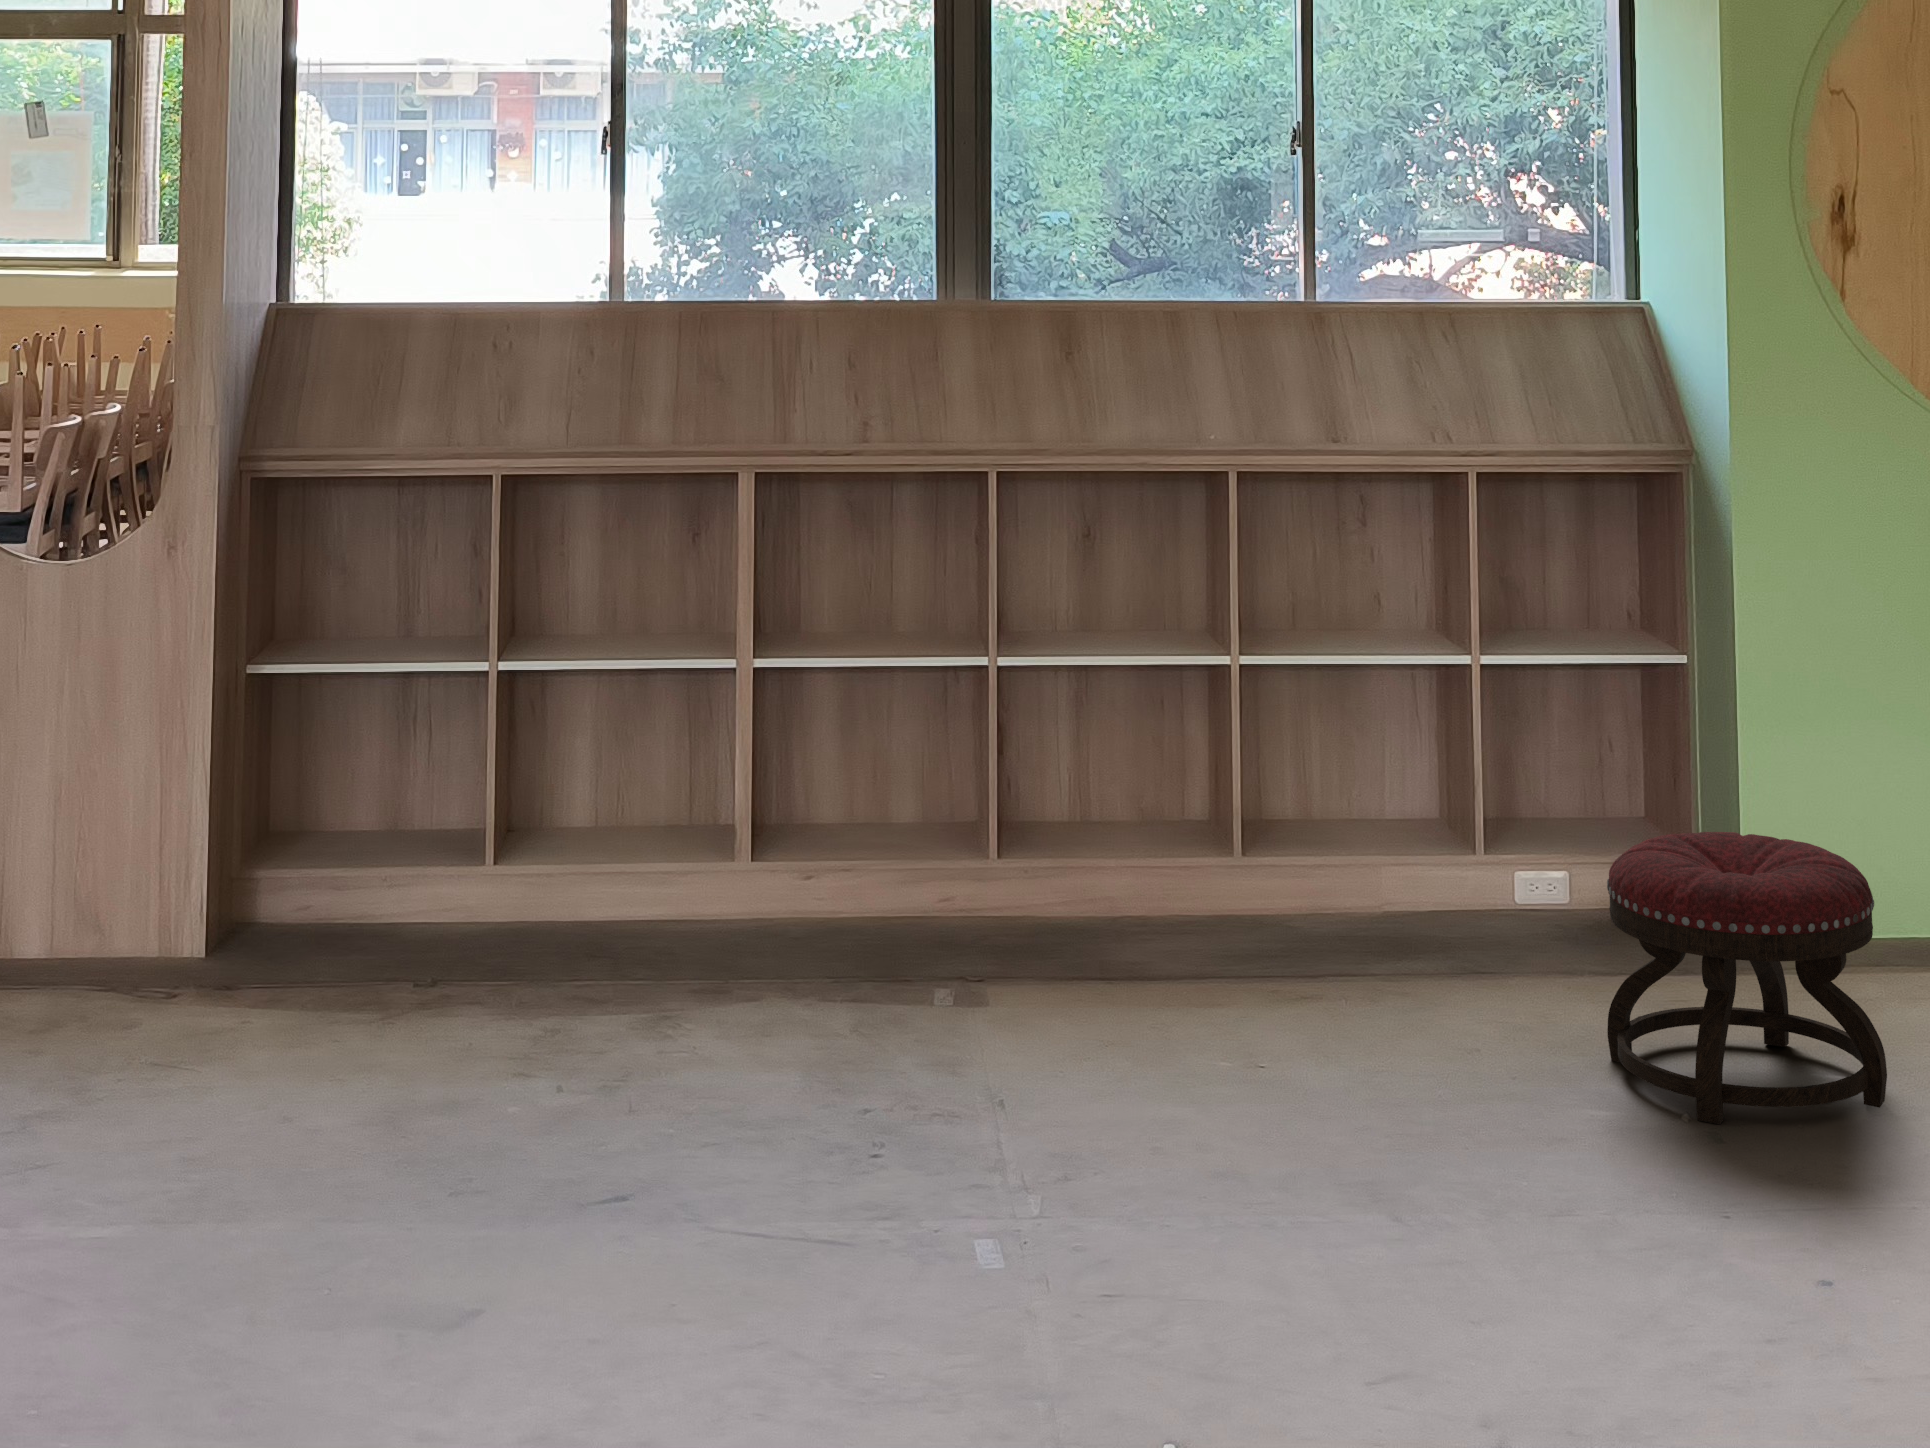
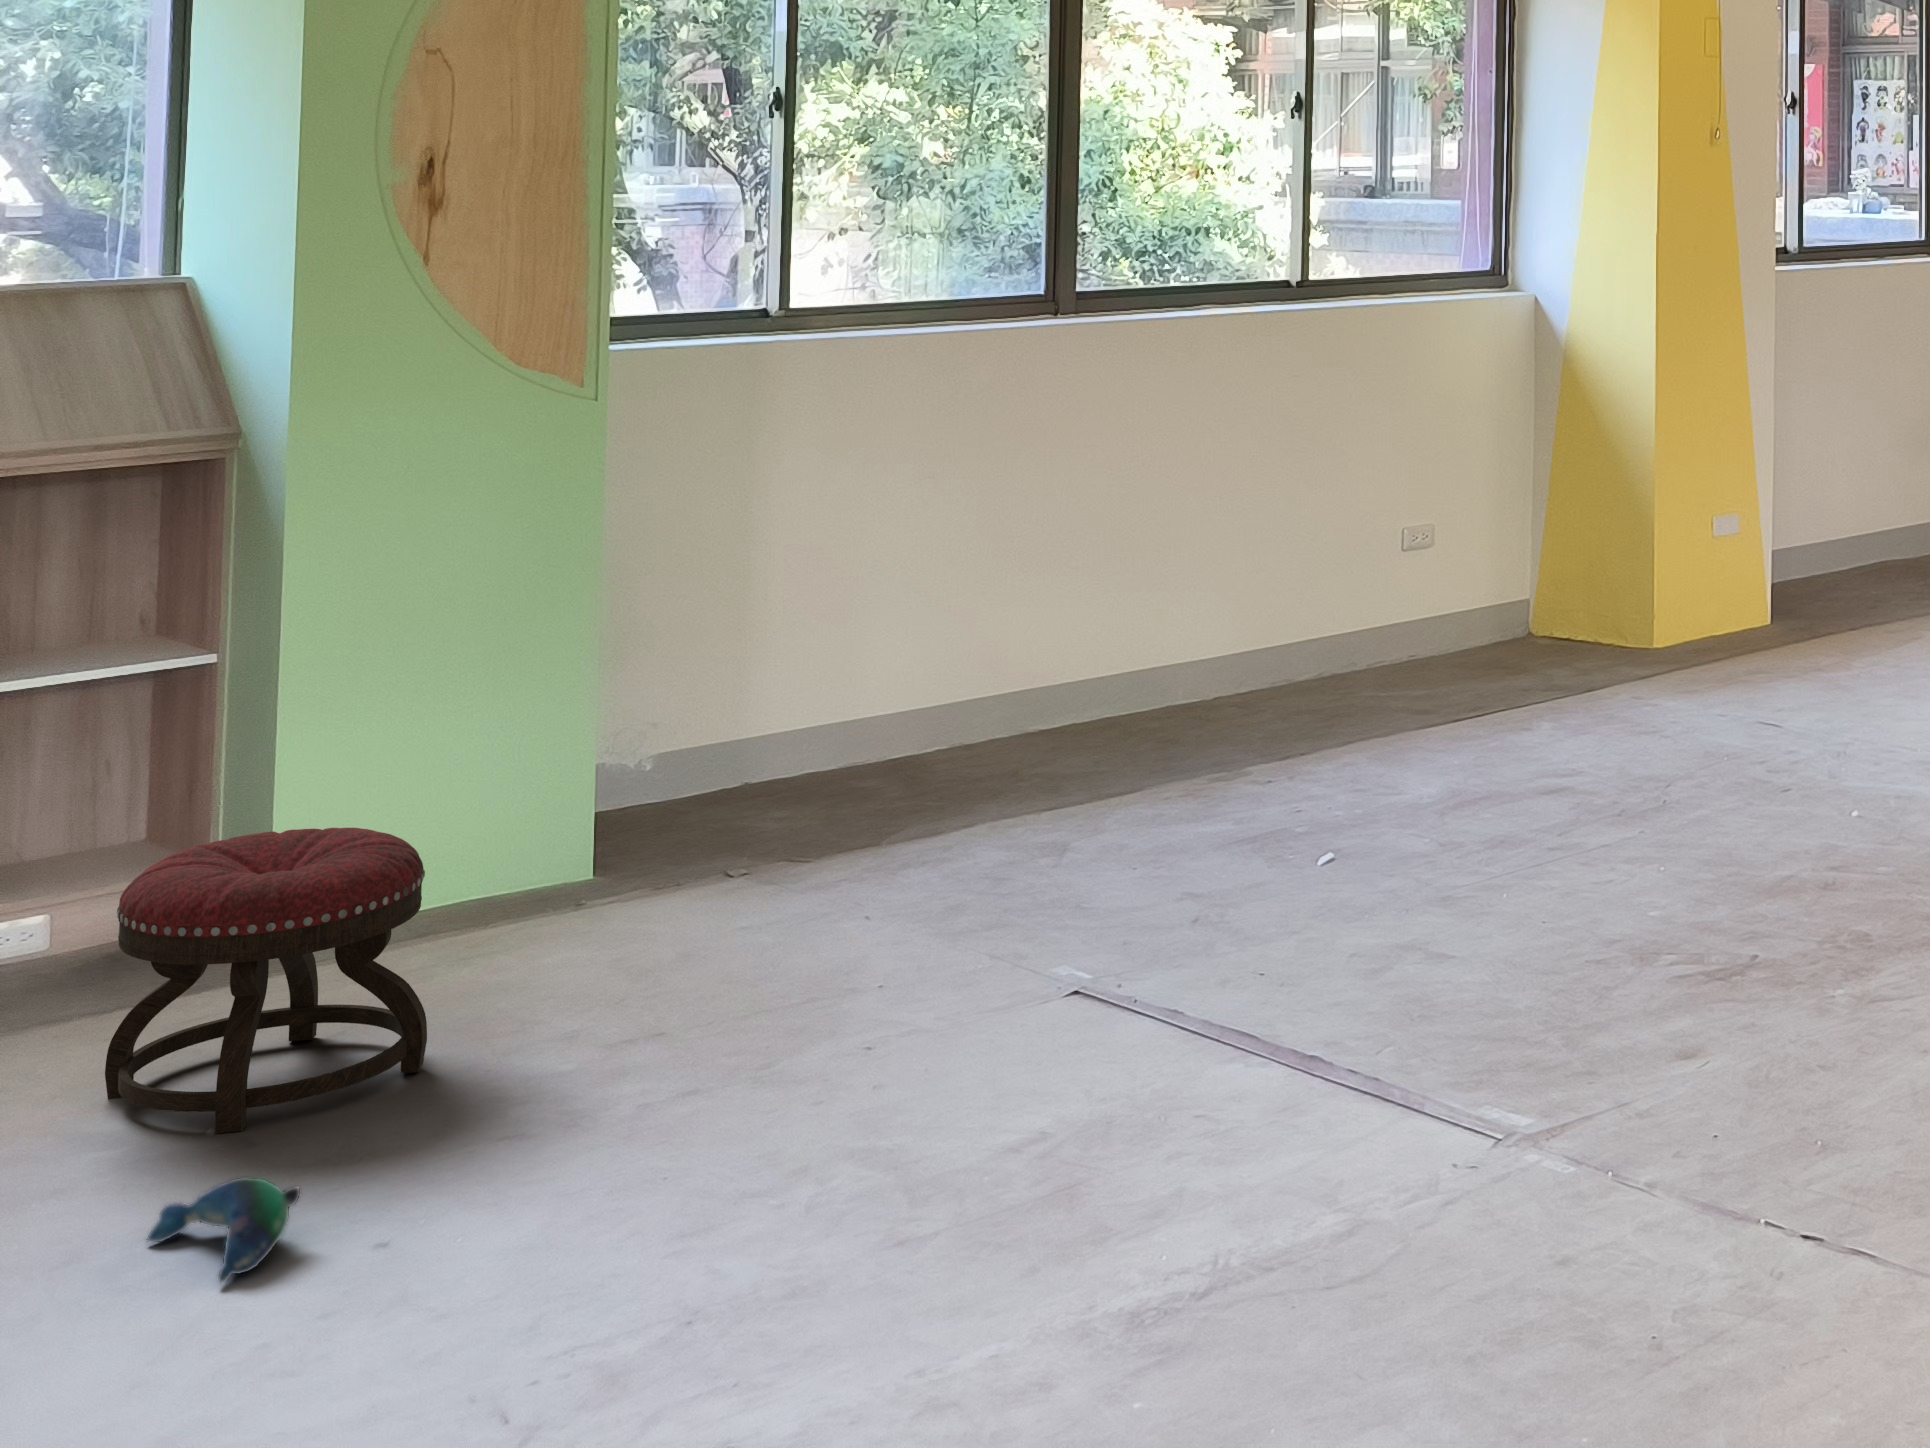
plush toy: none [1633,1174,1763,1279] -> present [148,1178,300,1282]

